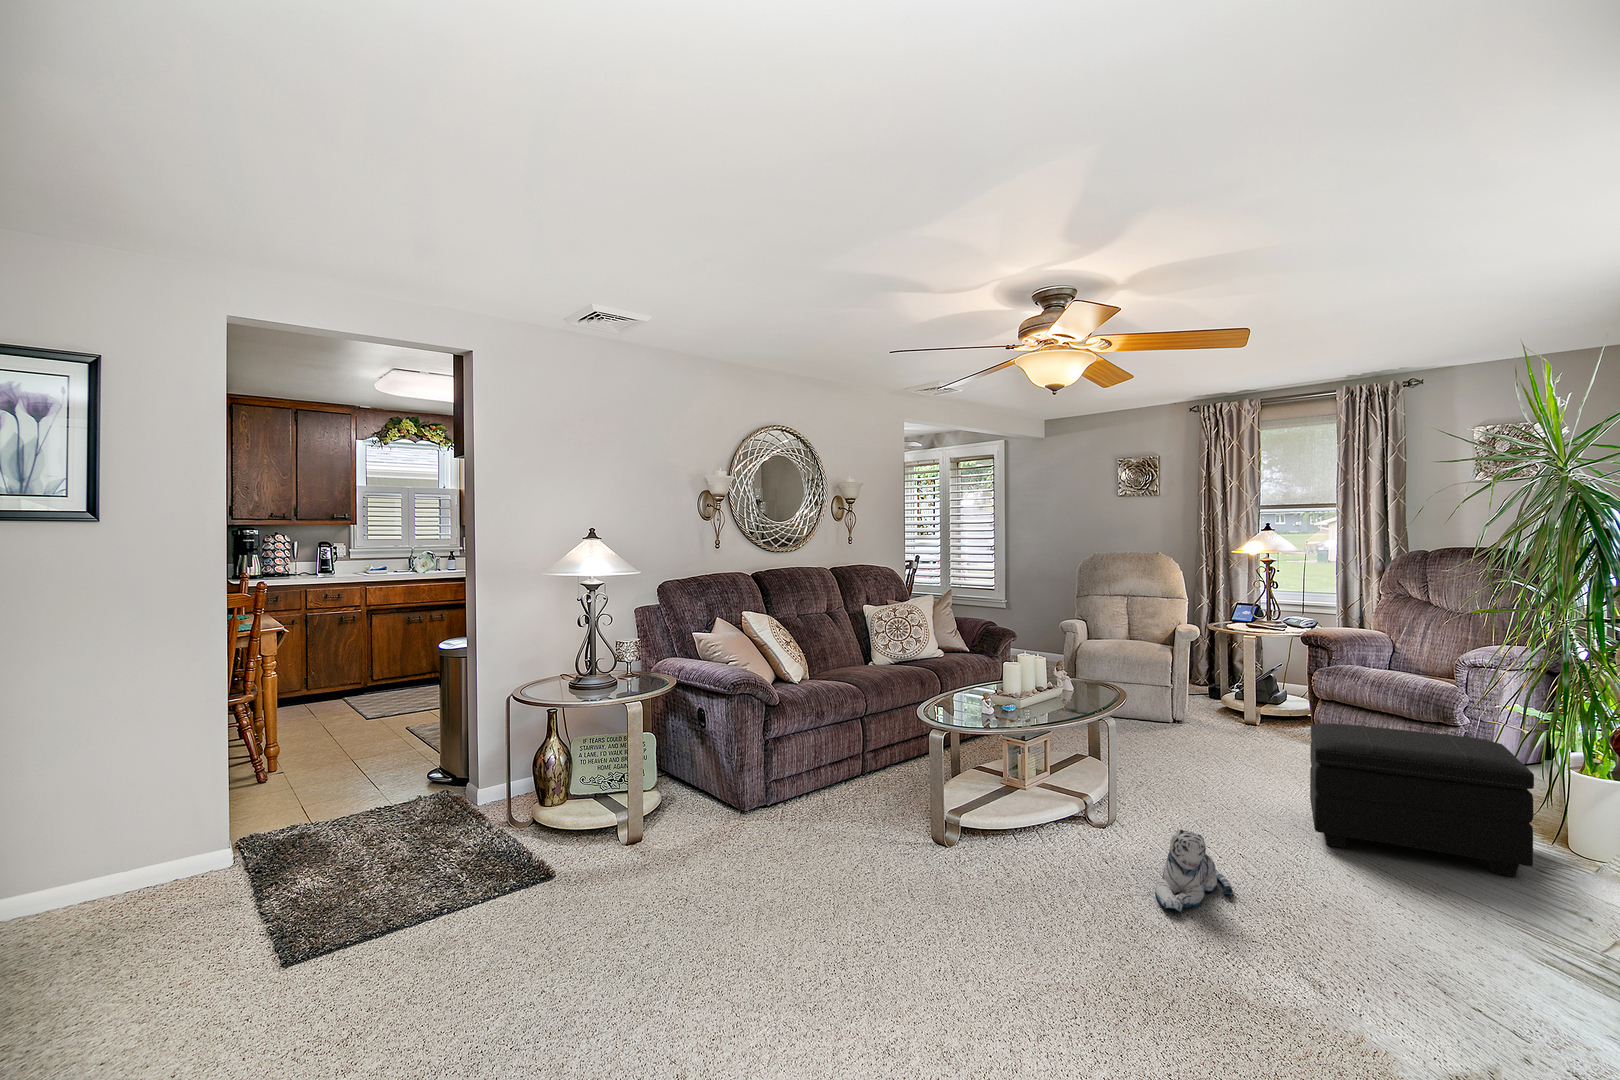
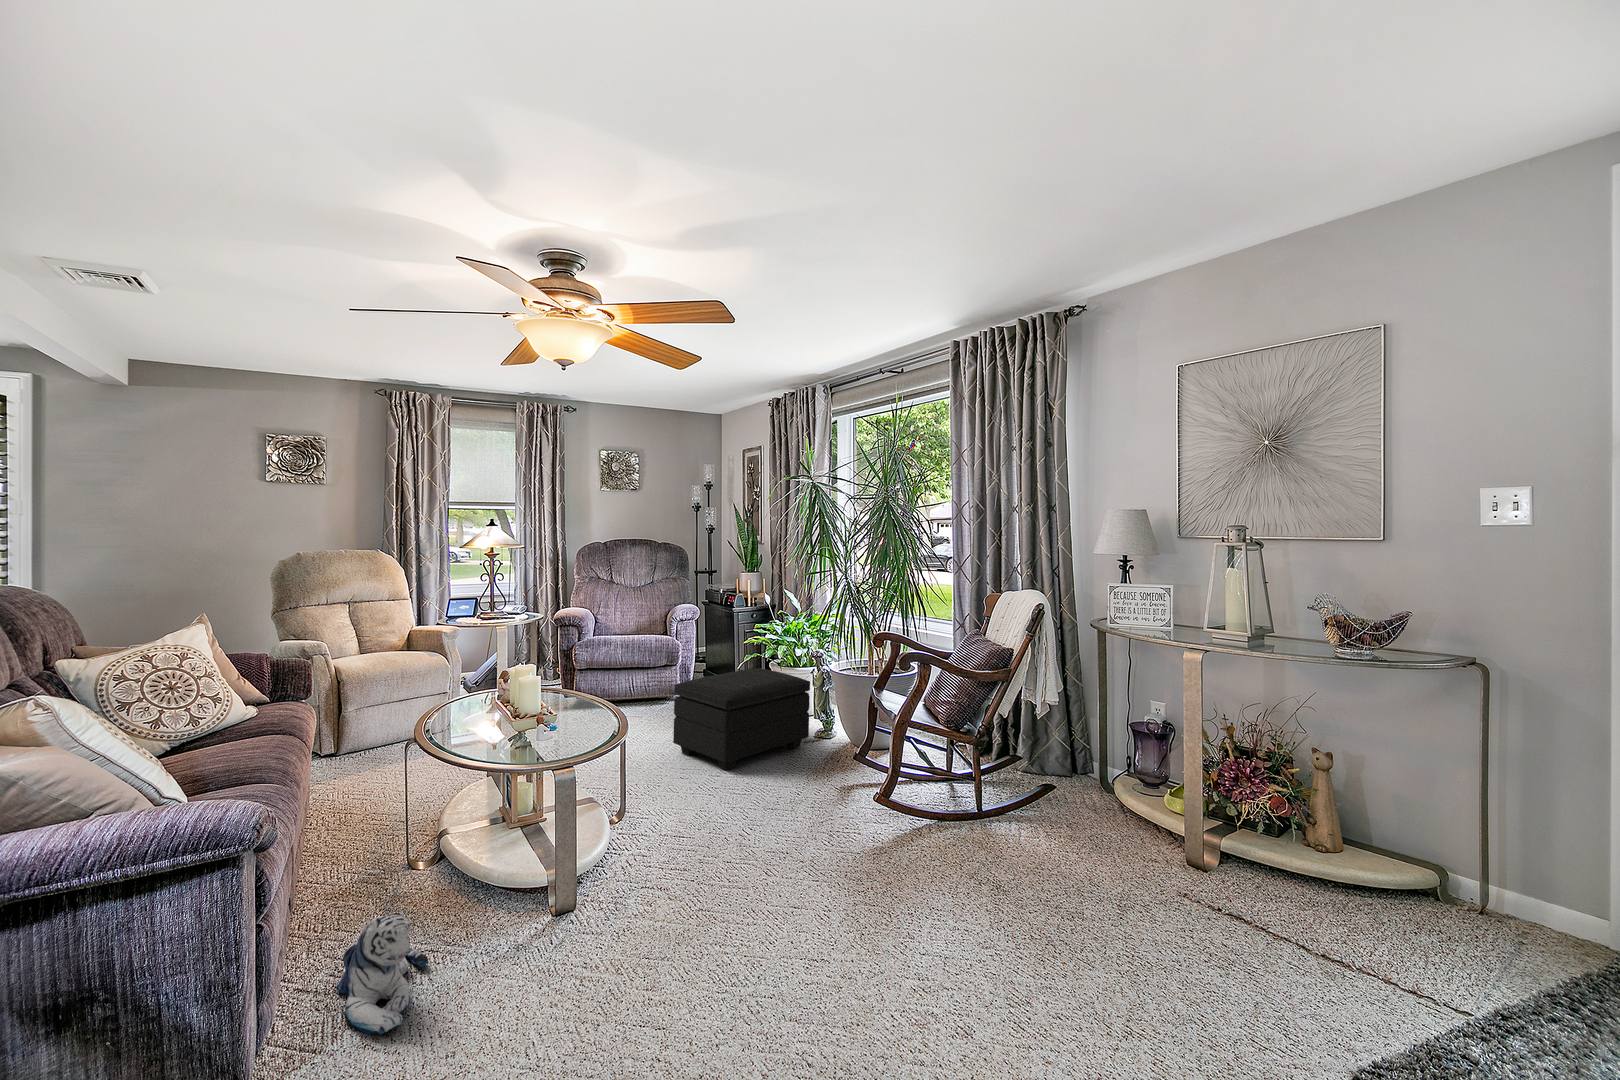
plush toy: present [1155,829,1232,912] -> present [336,912,428,1035]

